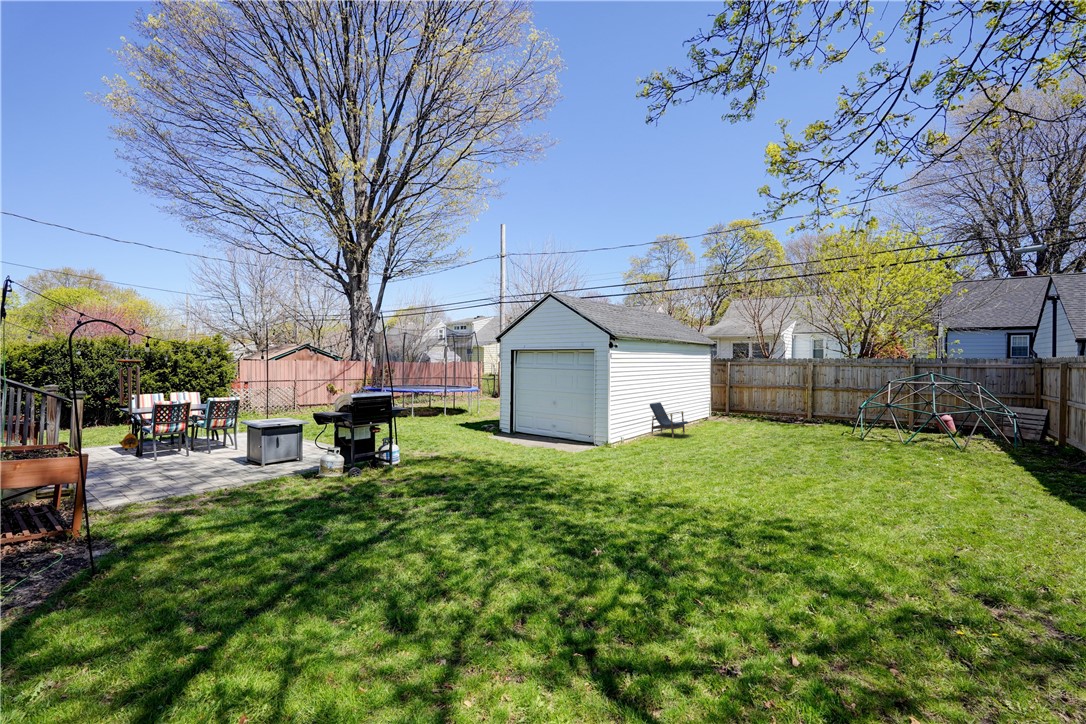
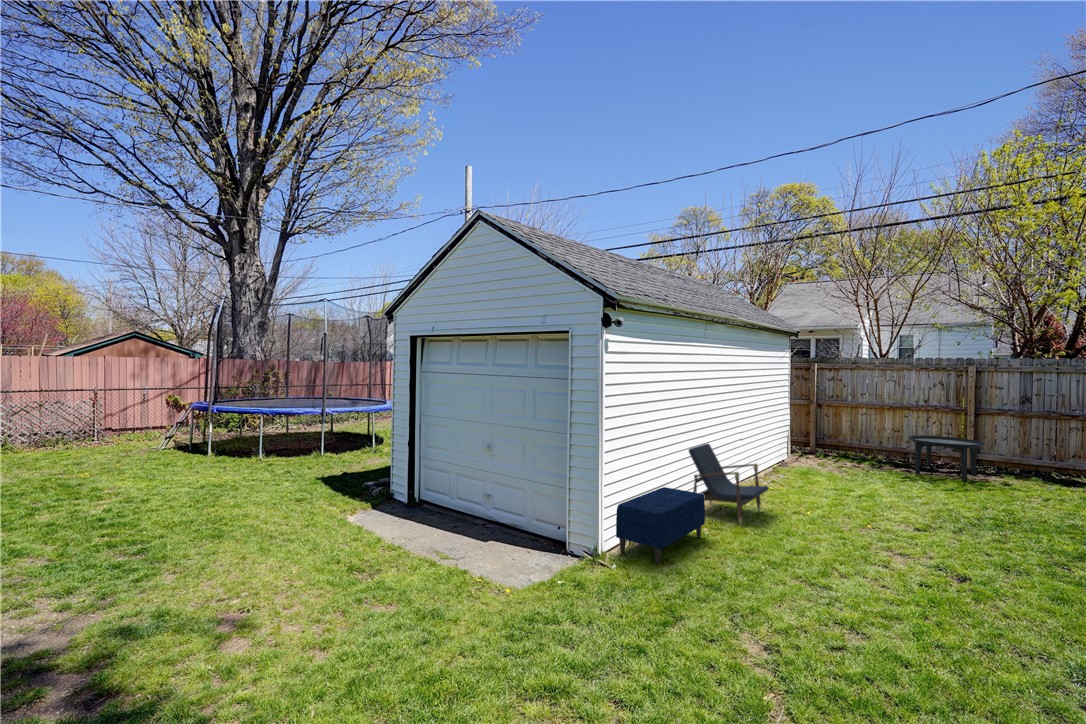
round table: none [776,403,814,425] -> present [908,436,986,481]
bench: none [616,420,655,446] -> present [616,487,705,564]

